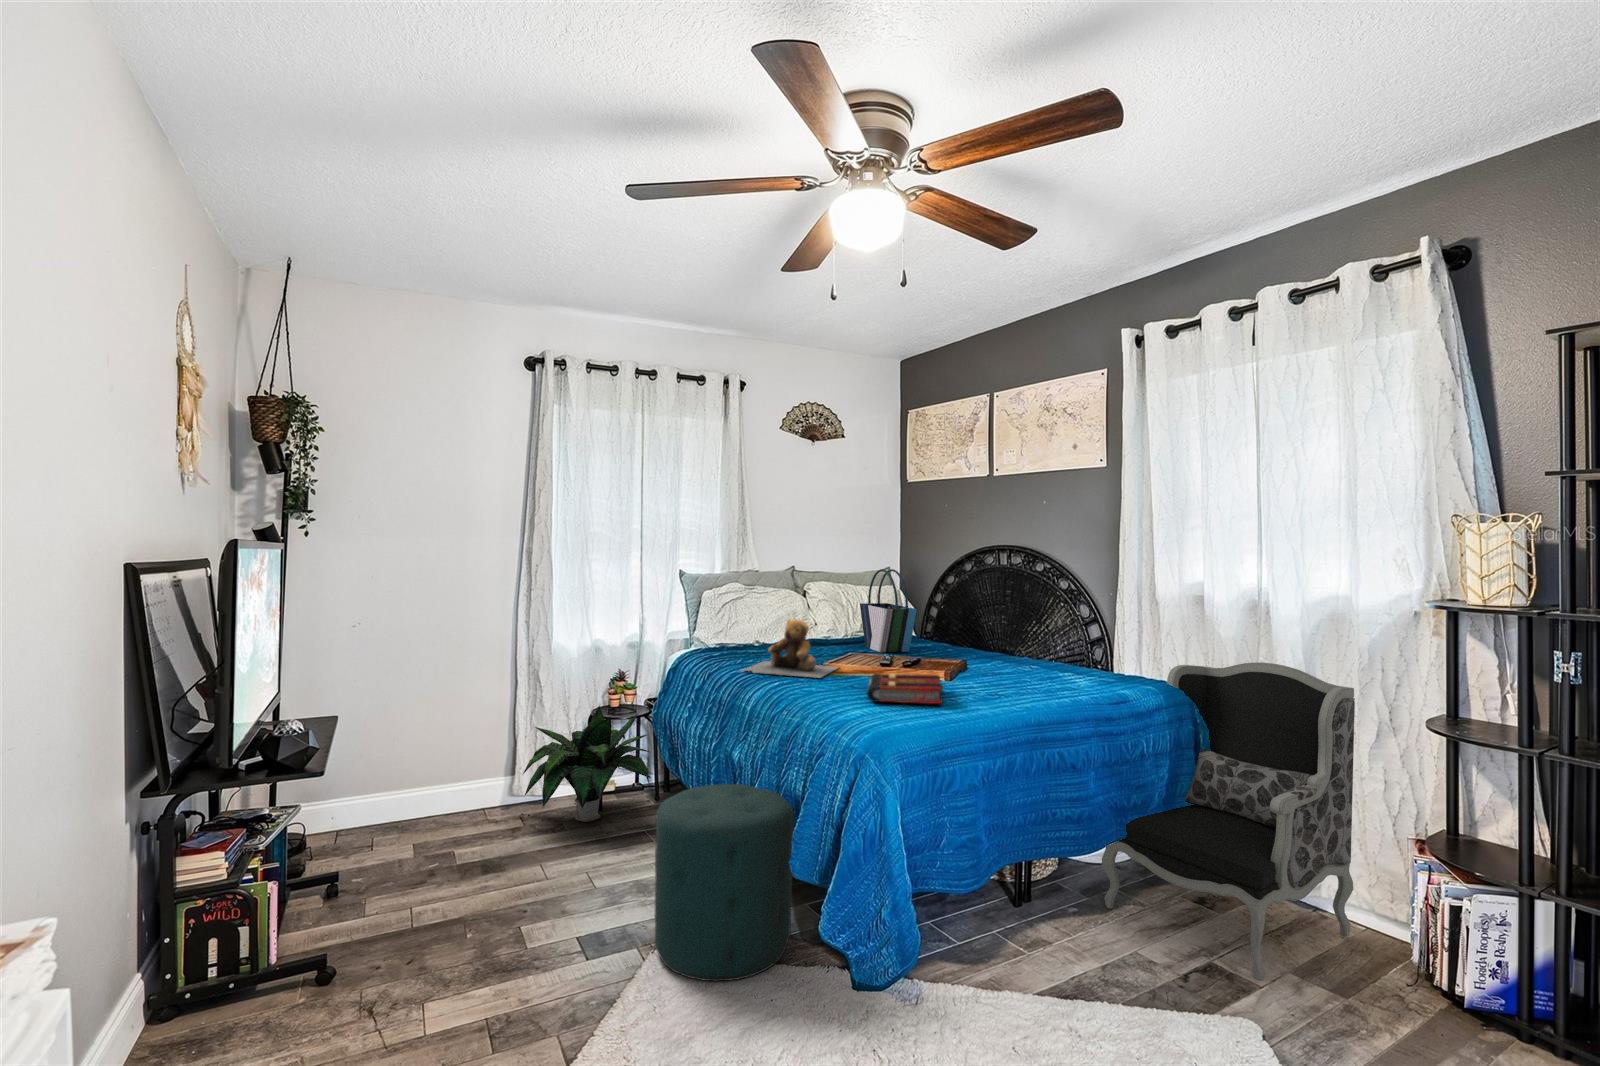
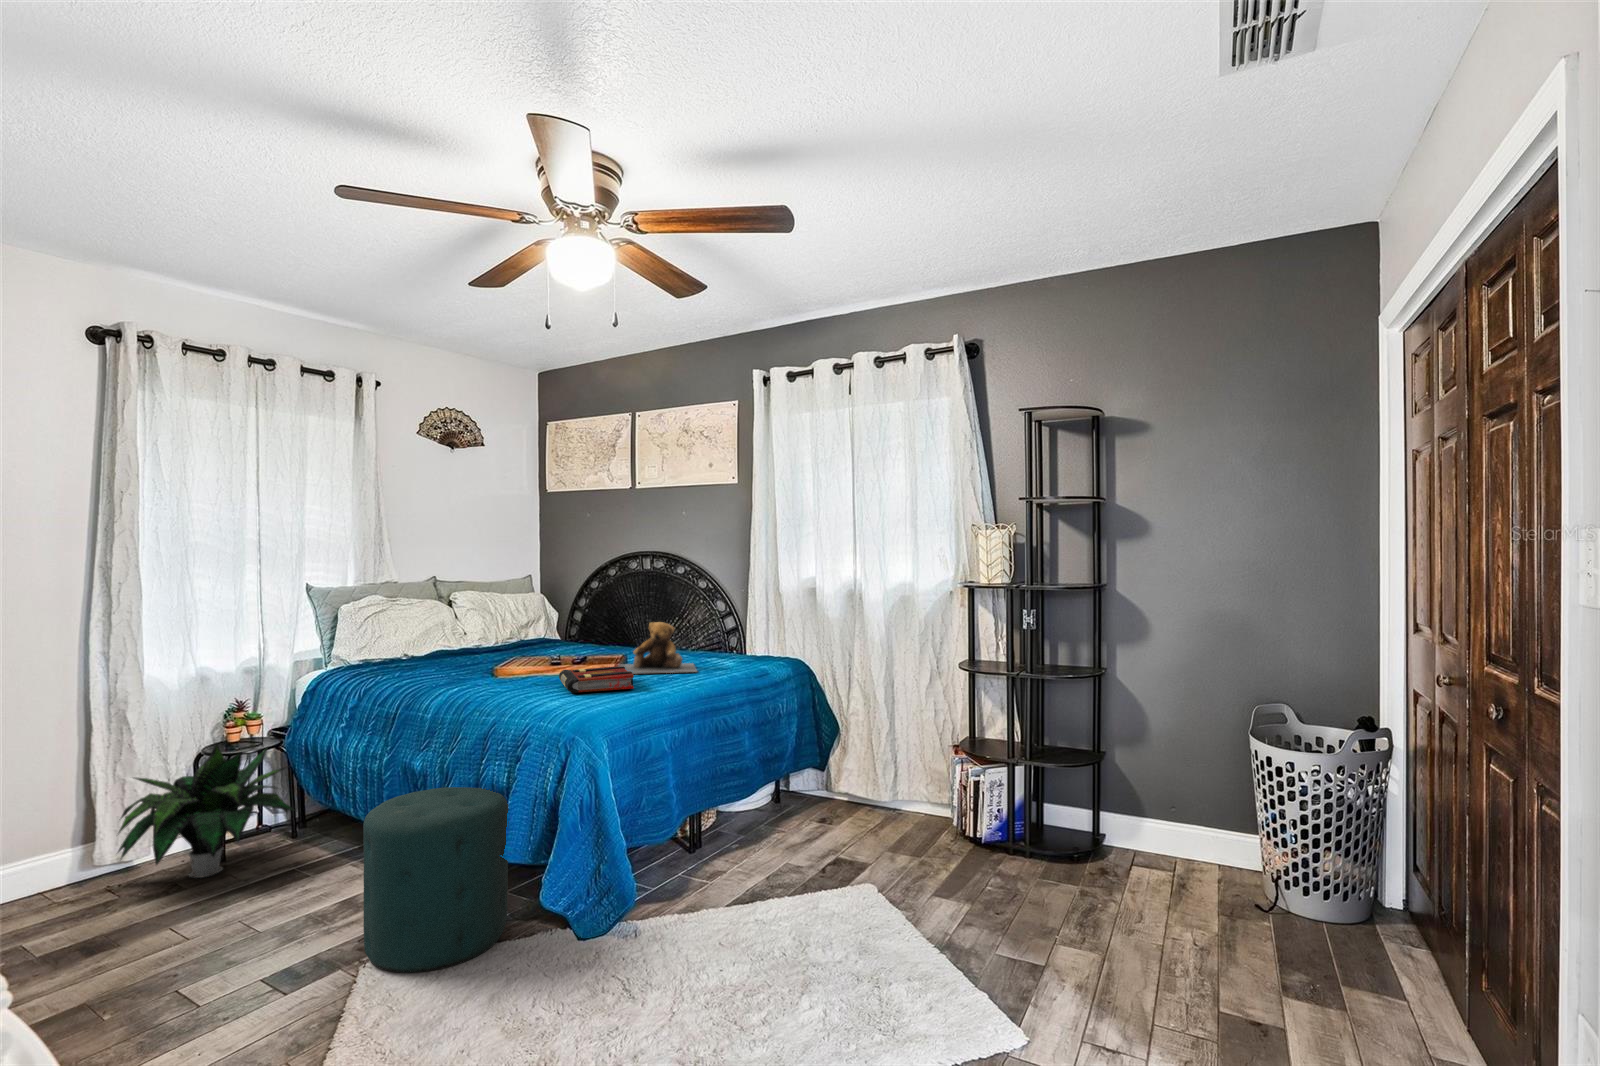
tote bag: present [860,569,917,652] -> none [517,575,580,655]
teddy bear: present [741,619,838,678] -> present [620,622,697,674]
armchair: present [1102,662,1355,980] -> none [755,635,919,861]

